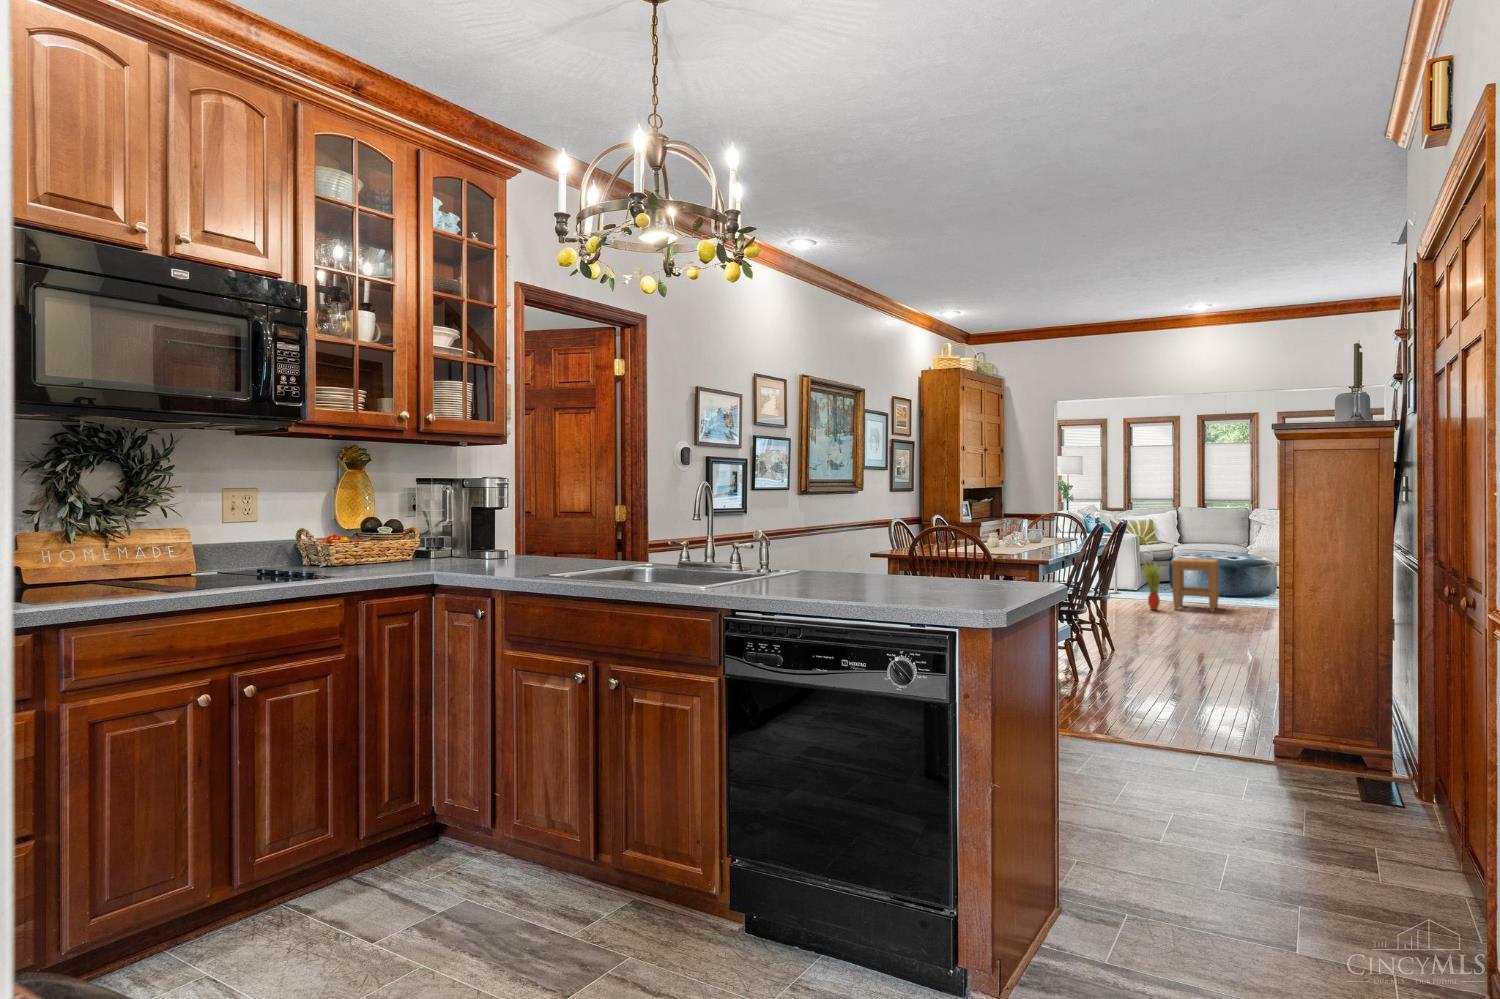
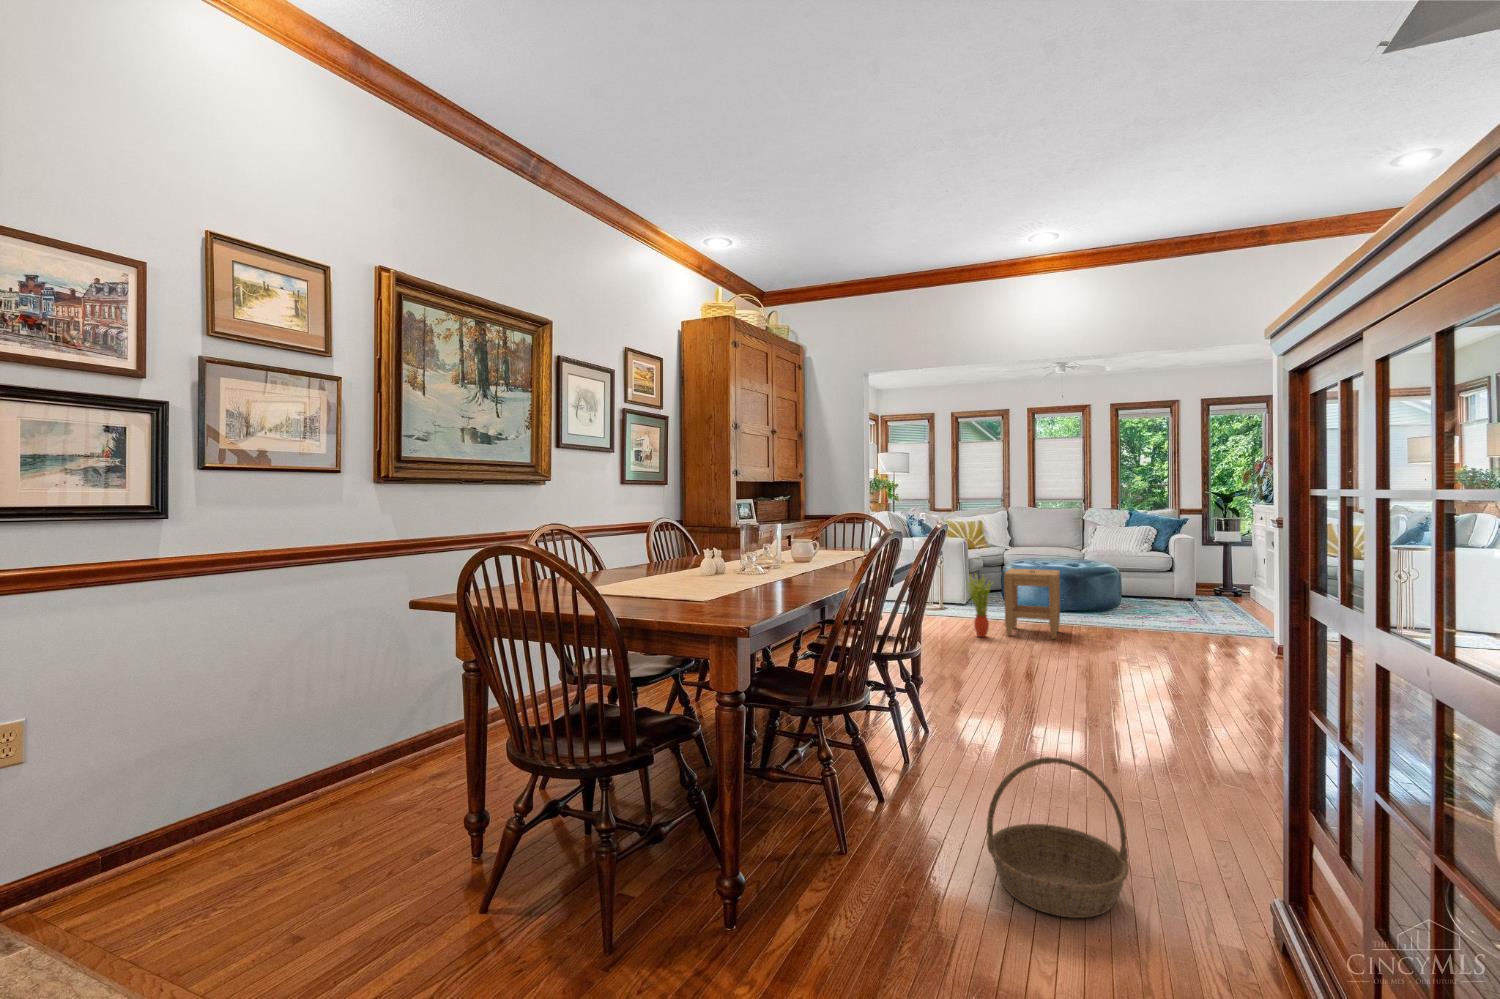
basket: none [1160,629,1227,695] -> present [987,757,1129,918]

